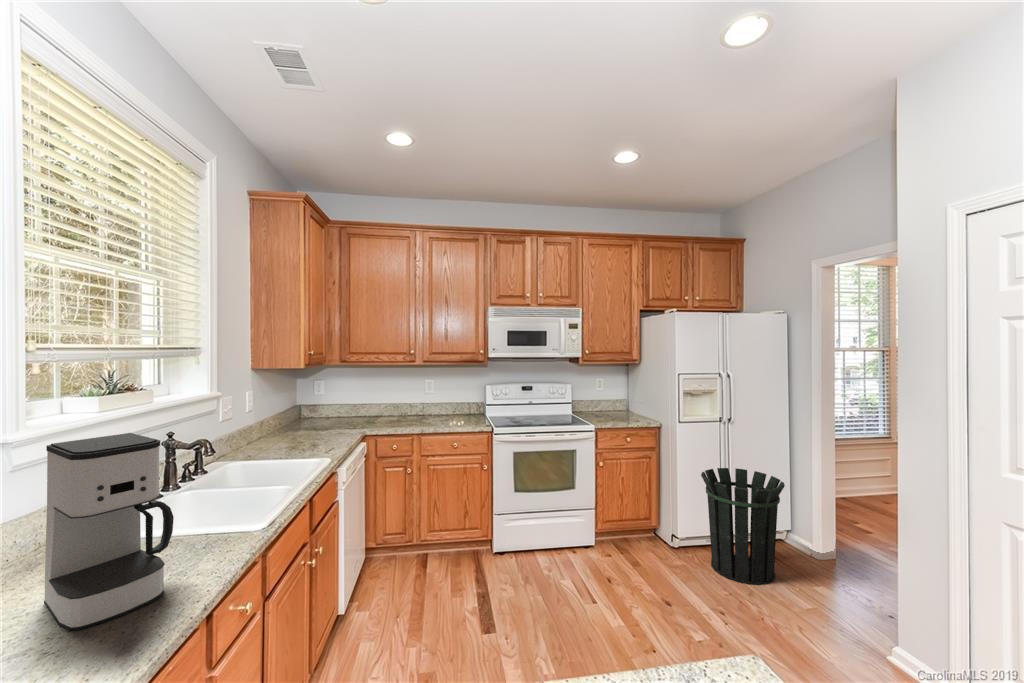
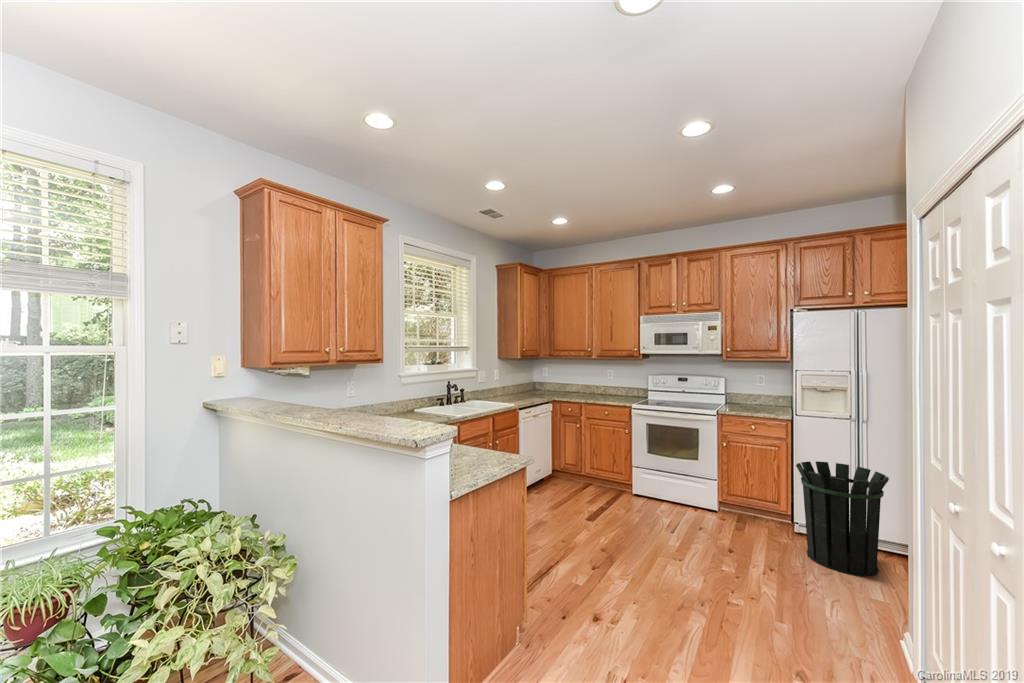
coffee maker: present [44,433,174,631] -> none [390,364,418,413]

